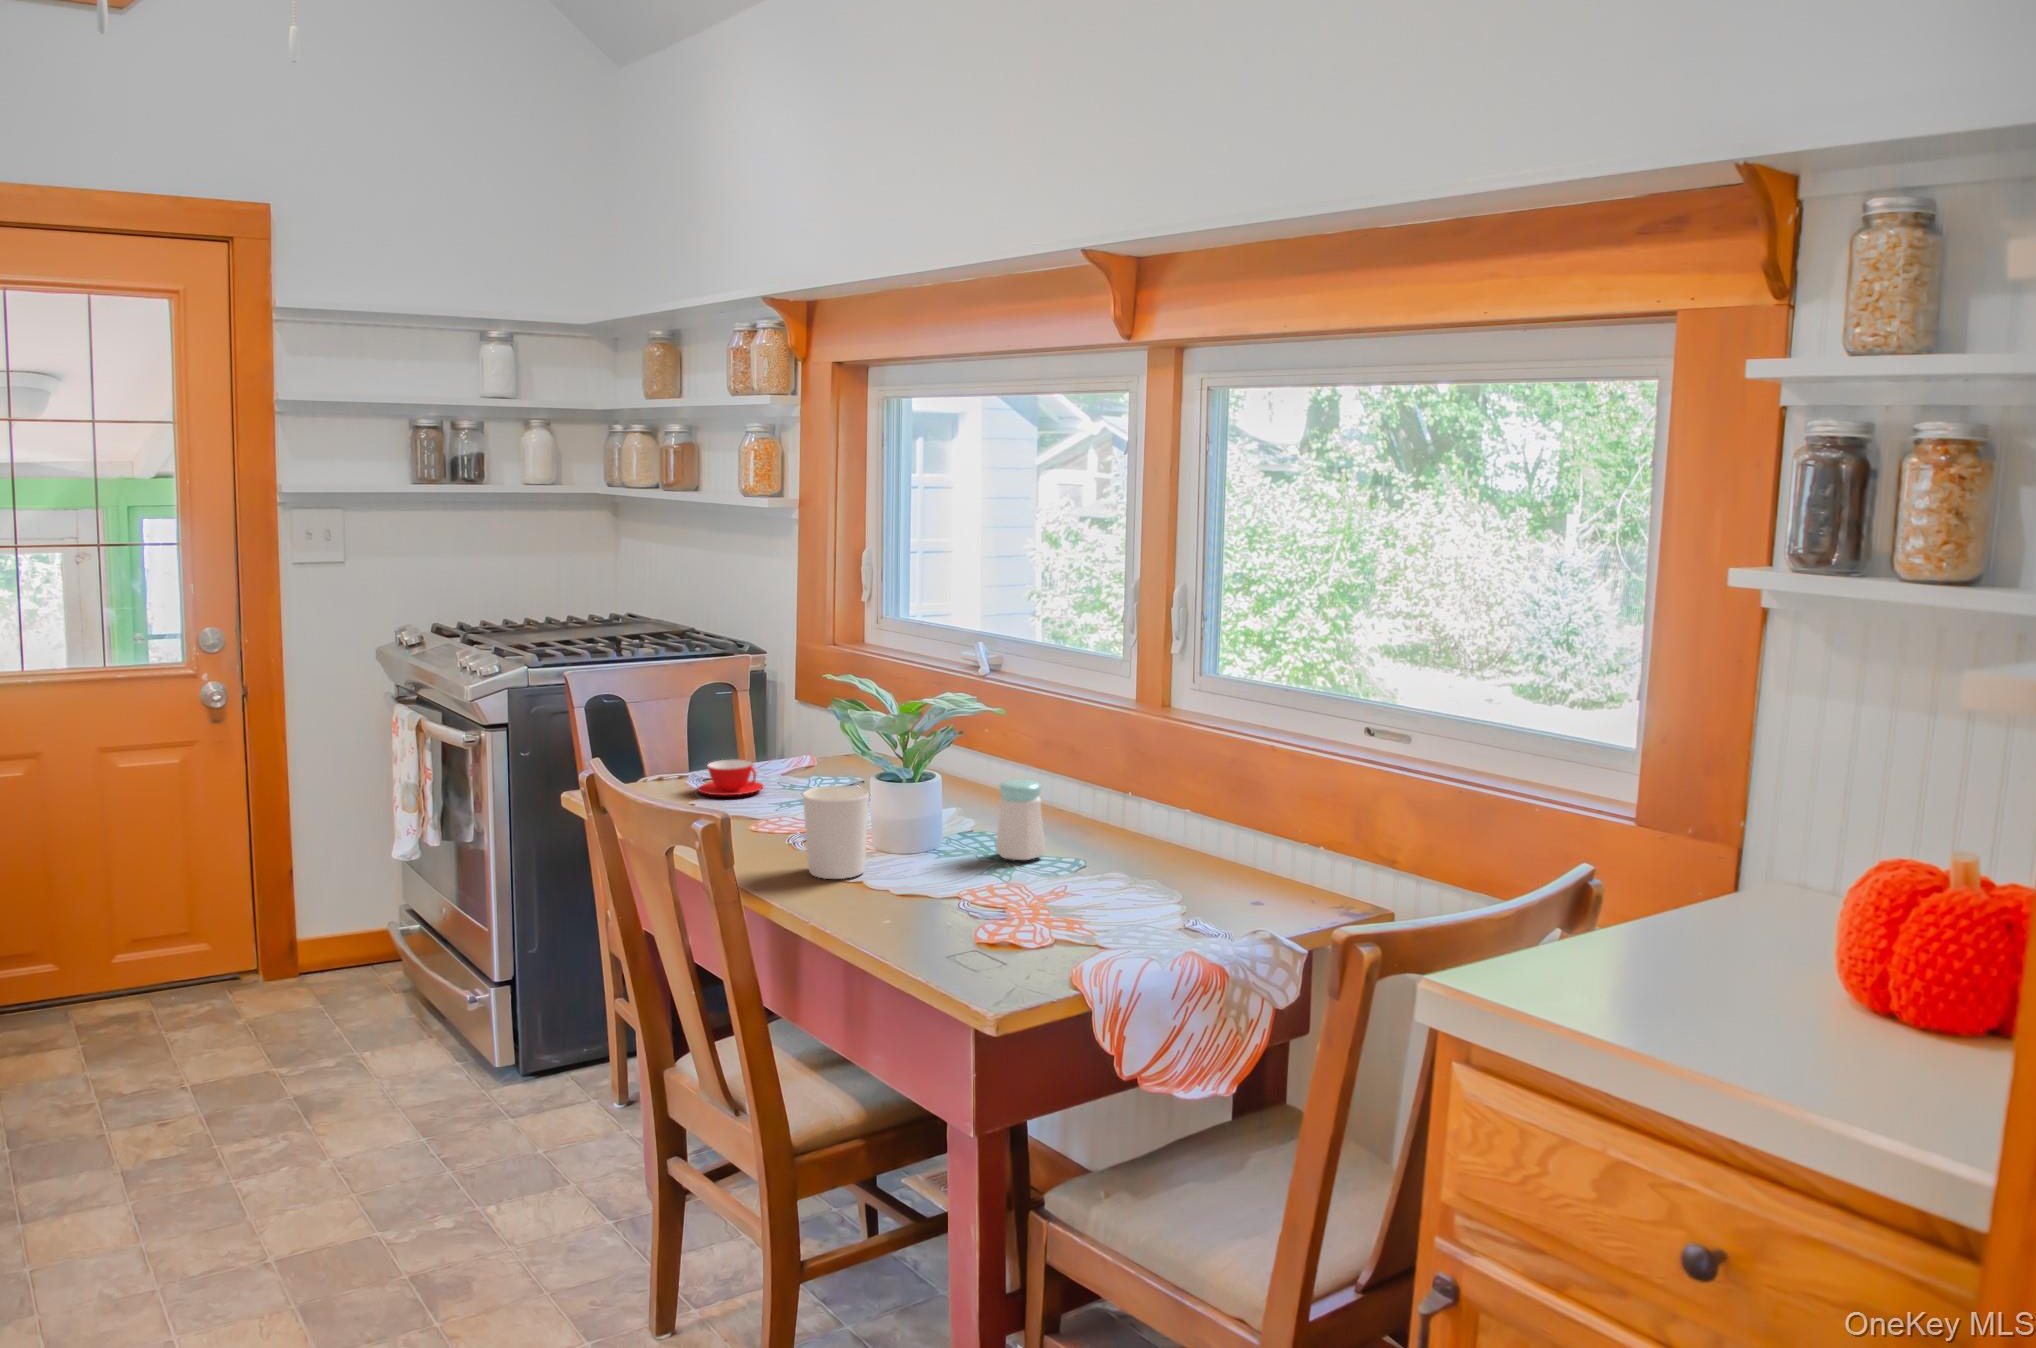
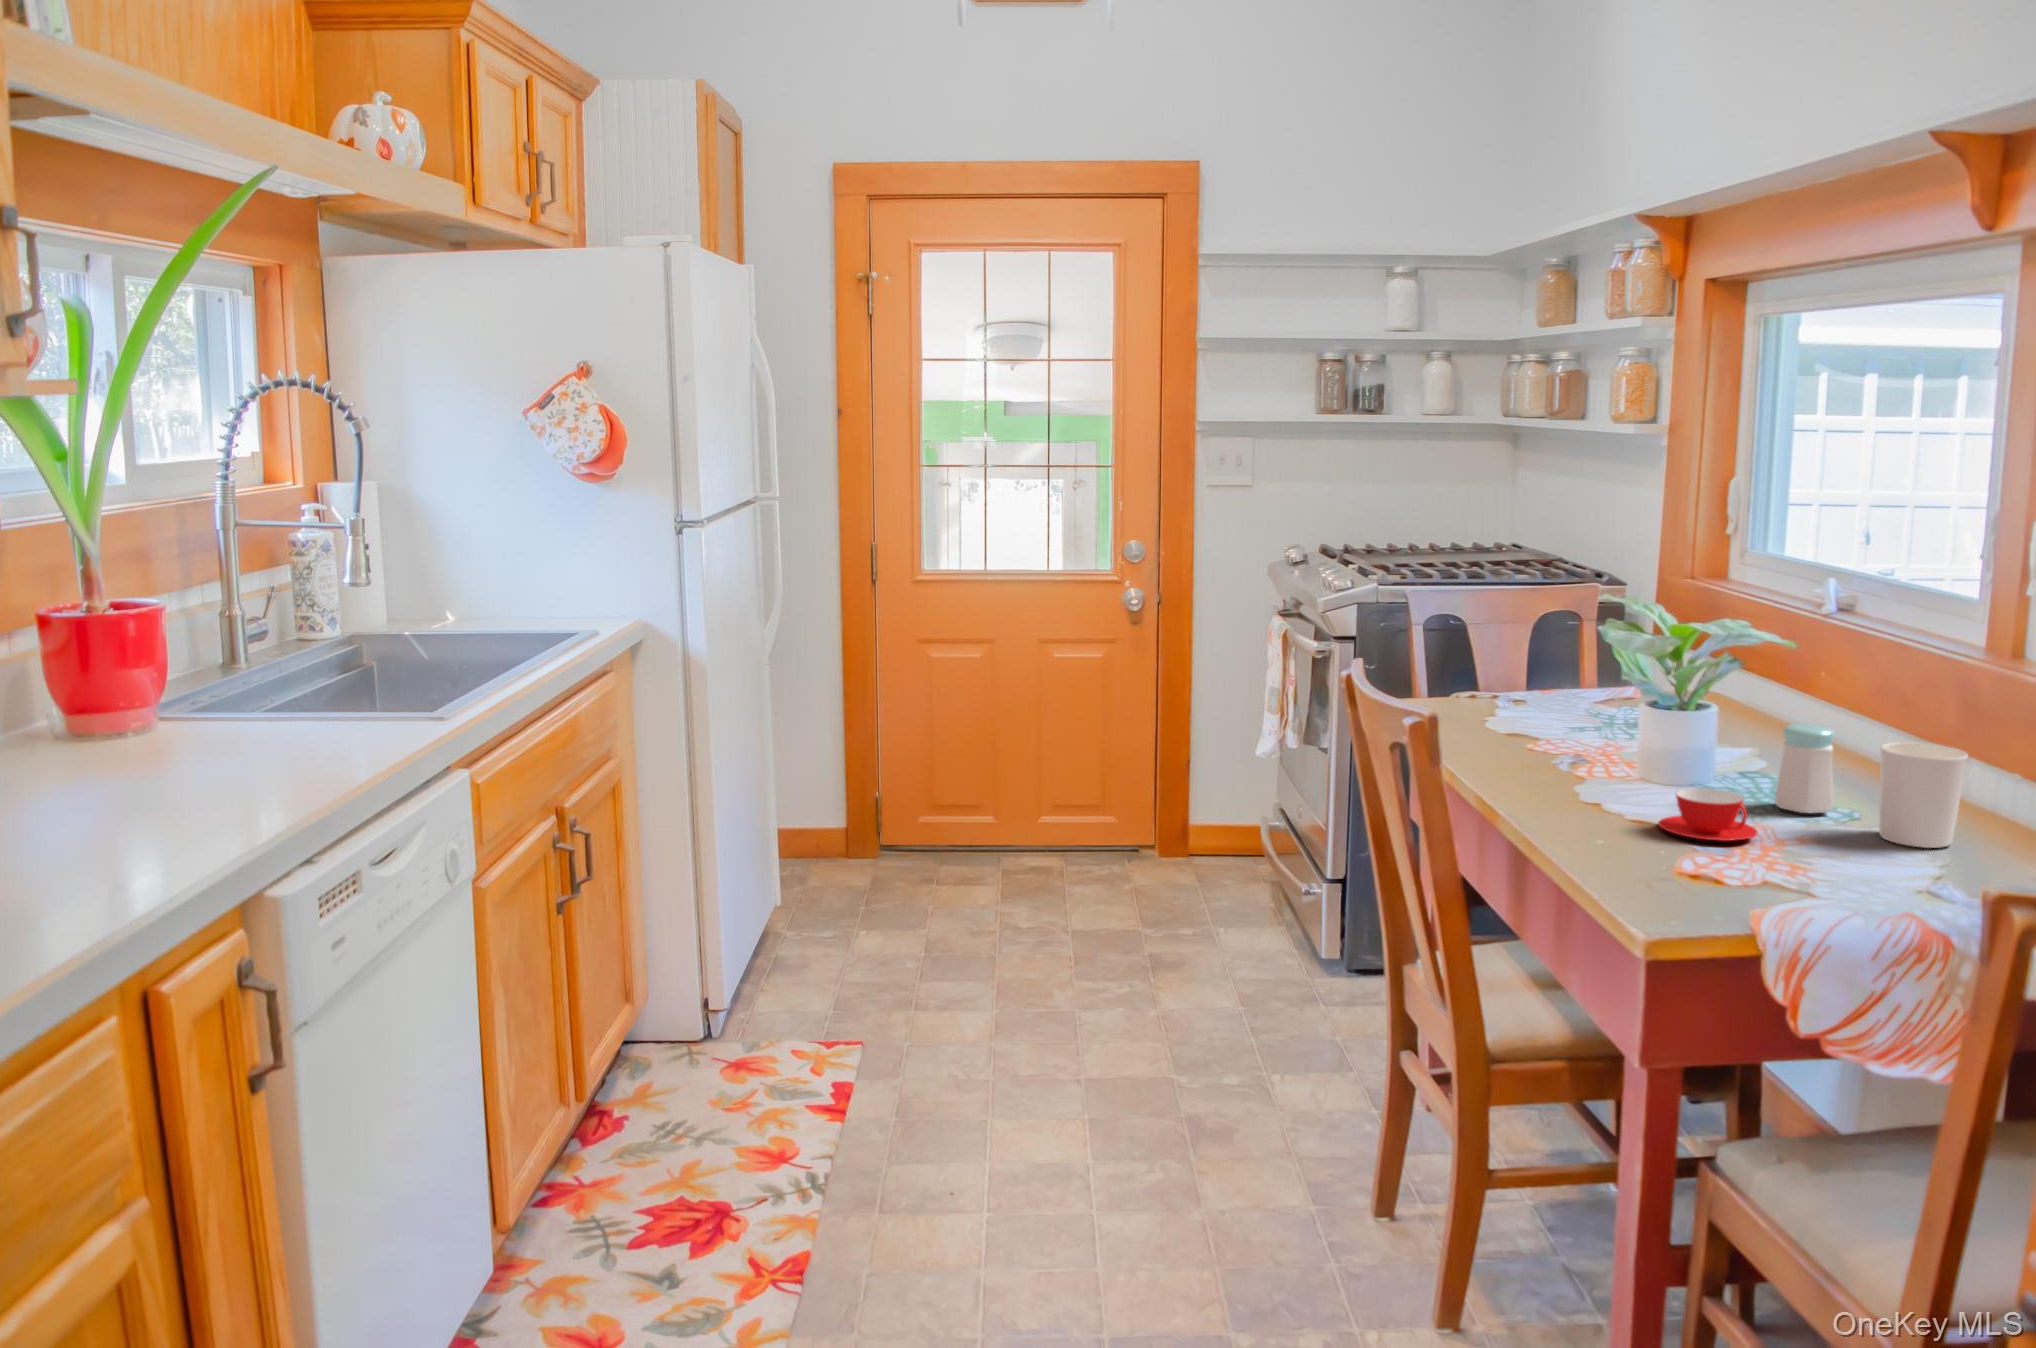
teacup: present [698,760,764,795] -> present [1659,788,1757,841]
candle holder: present [802,786,869,879] -> present [1879,742,1968,848]

